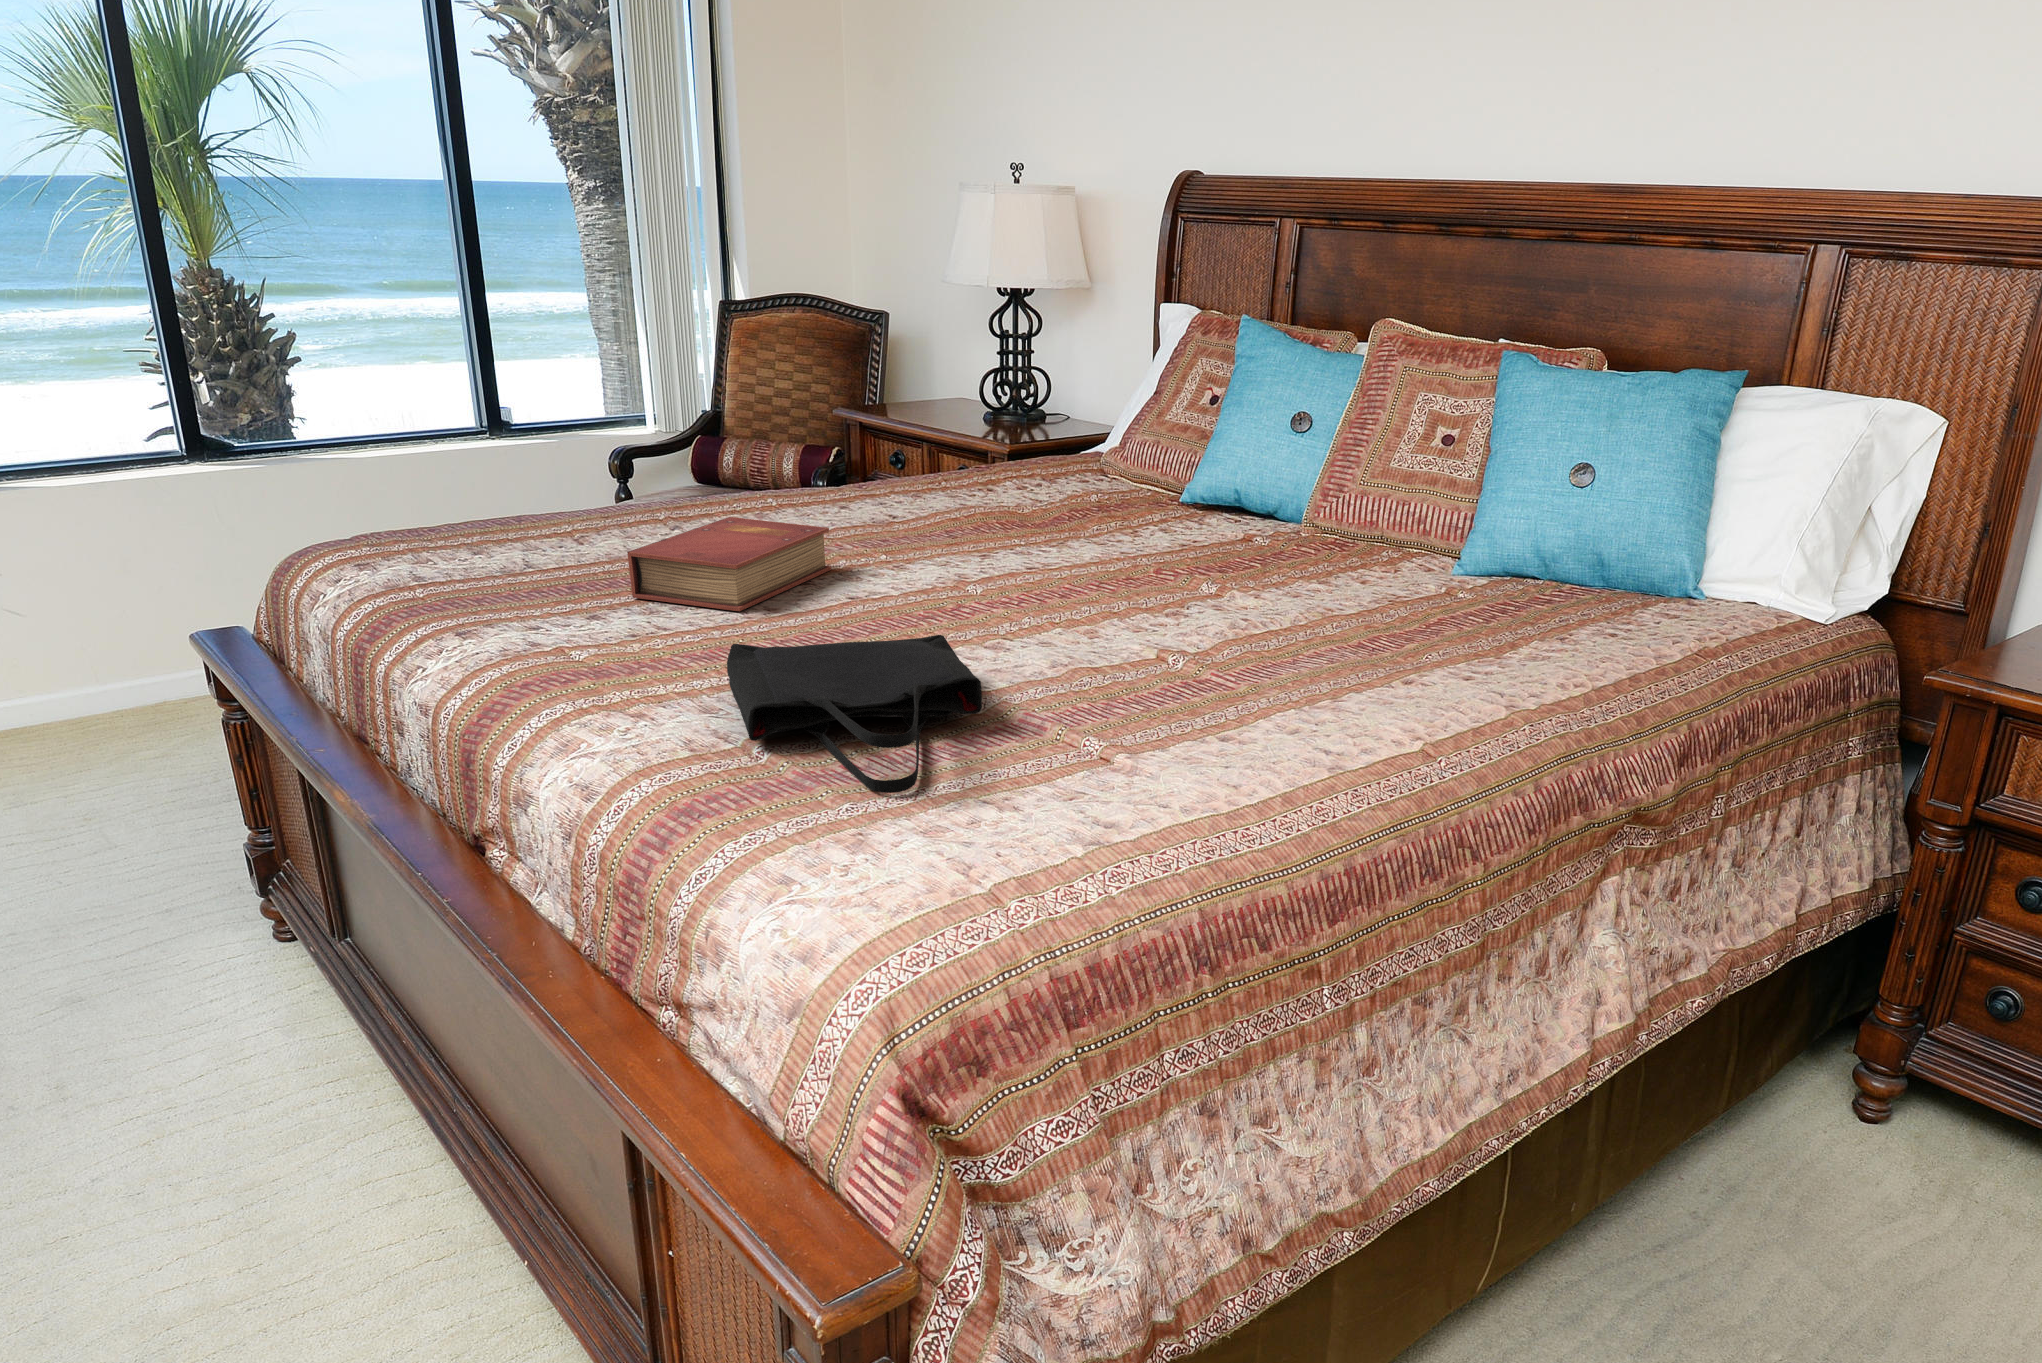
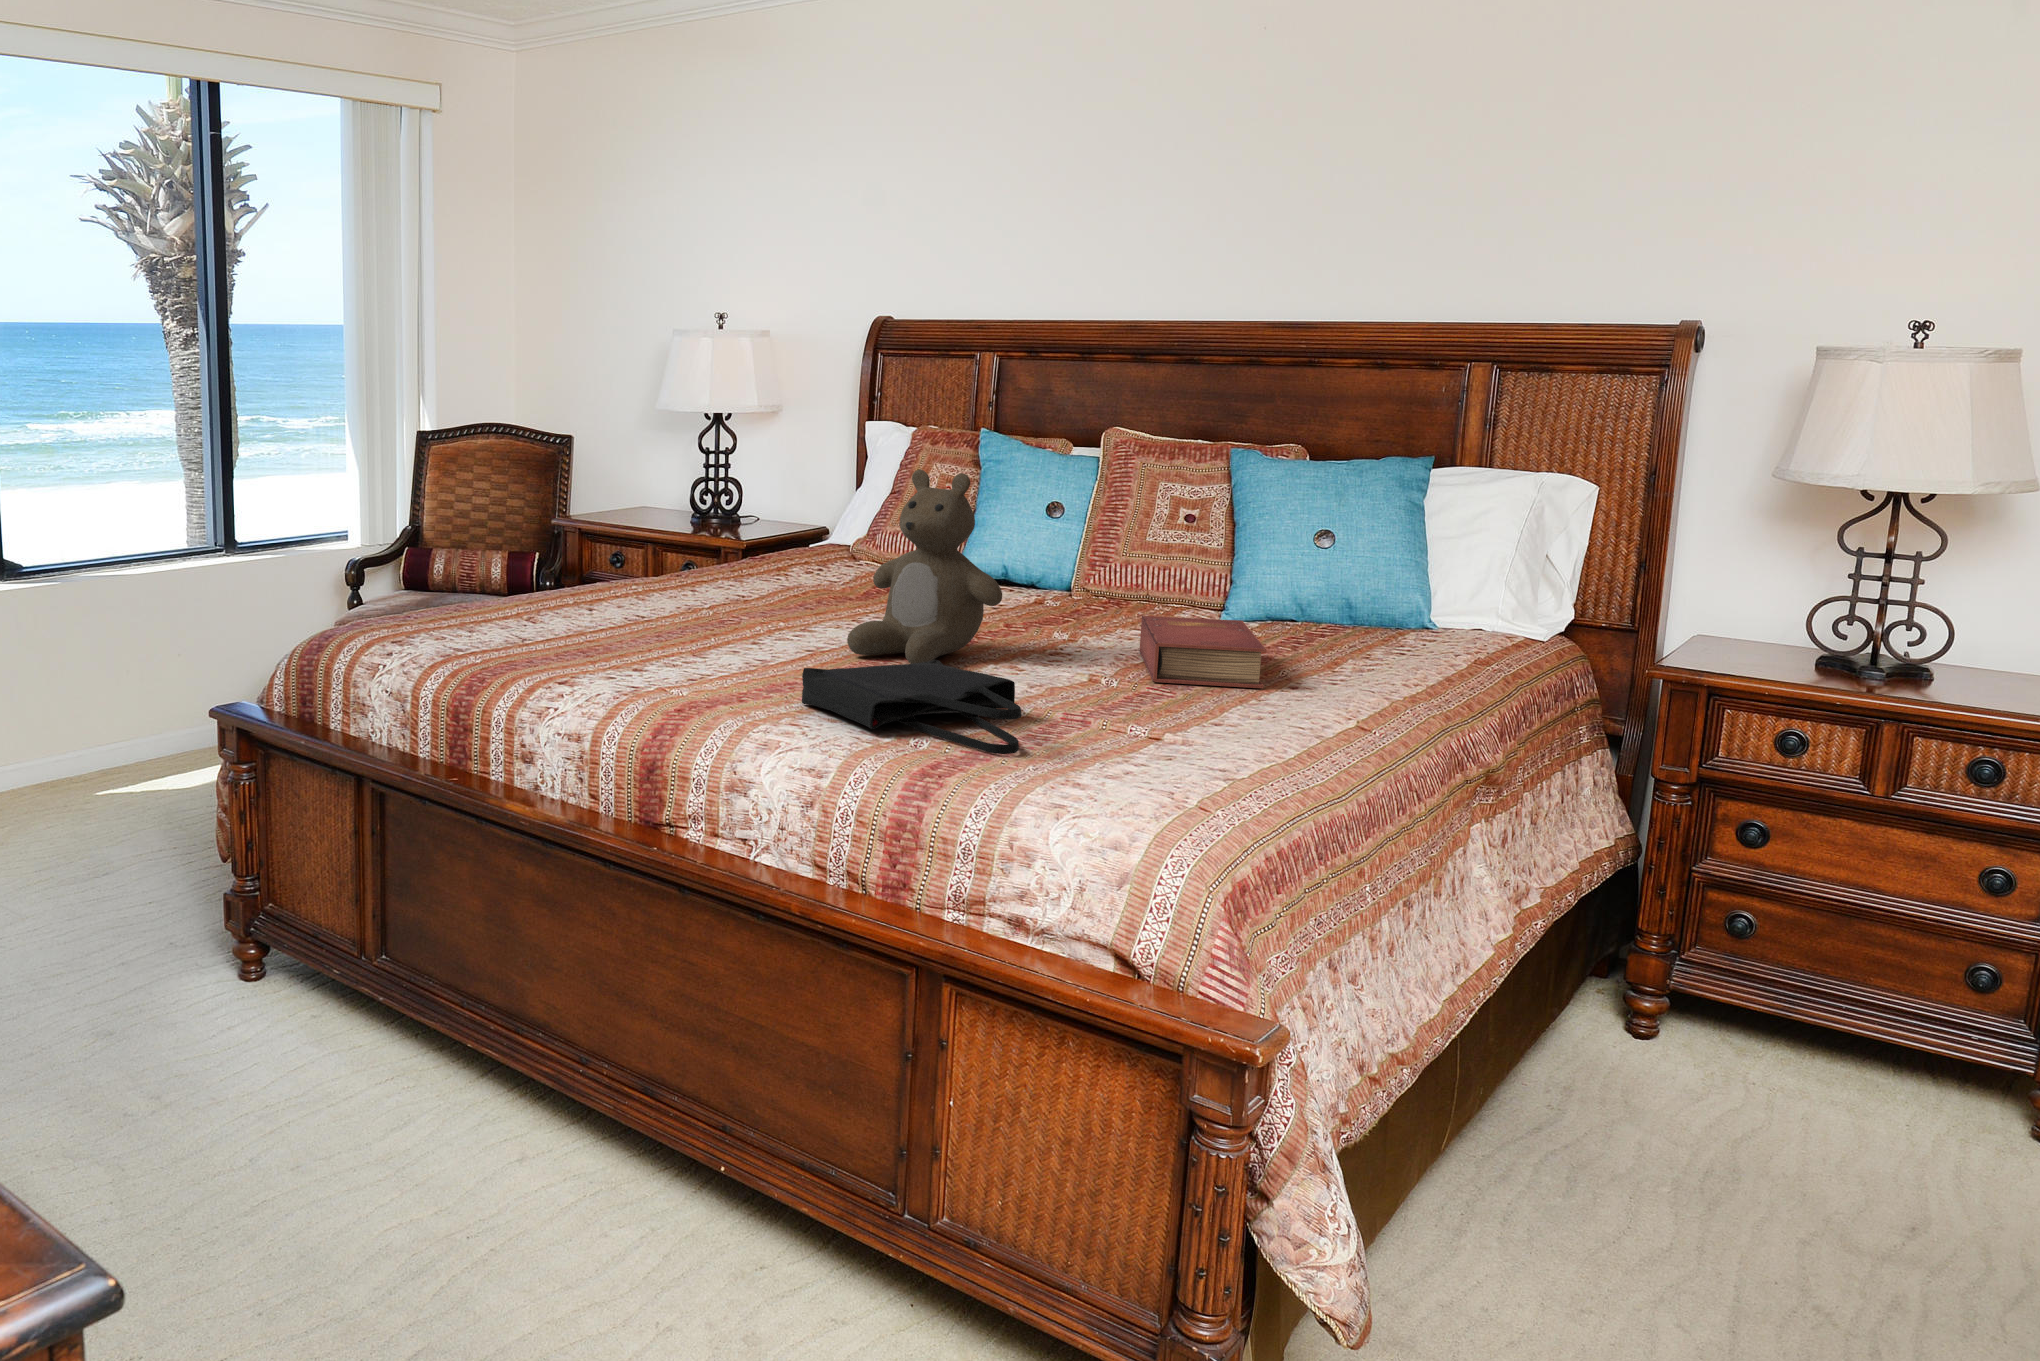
teddy bear: none [901,374,1083,633] -> present [847,469,1002,664]
book: present [627,517,831,611] -> present [1139,616,1266,688]

